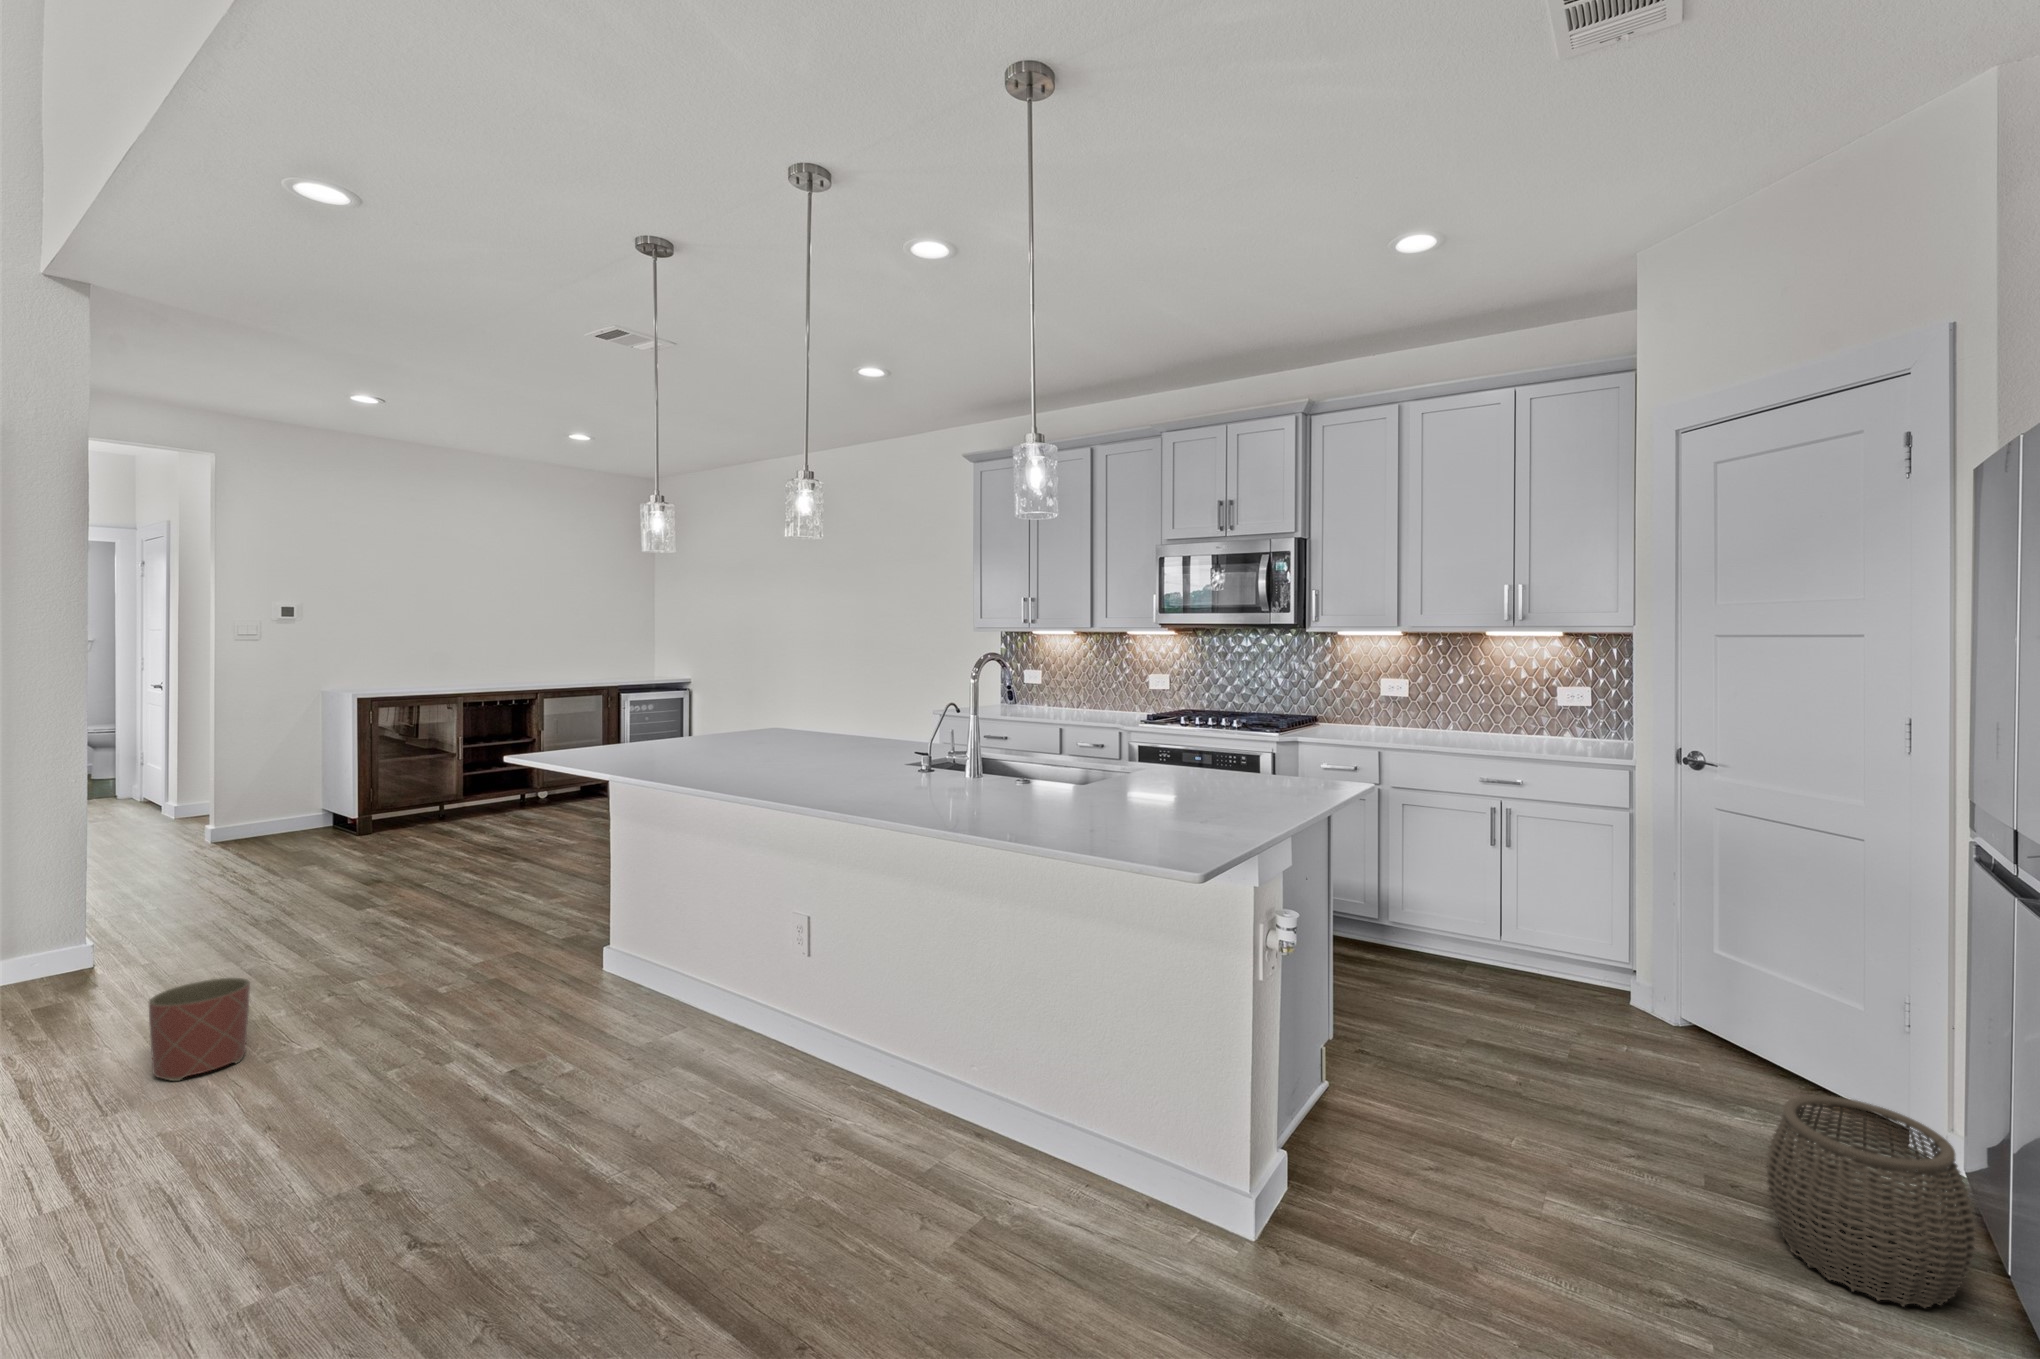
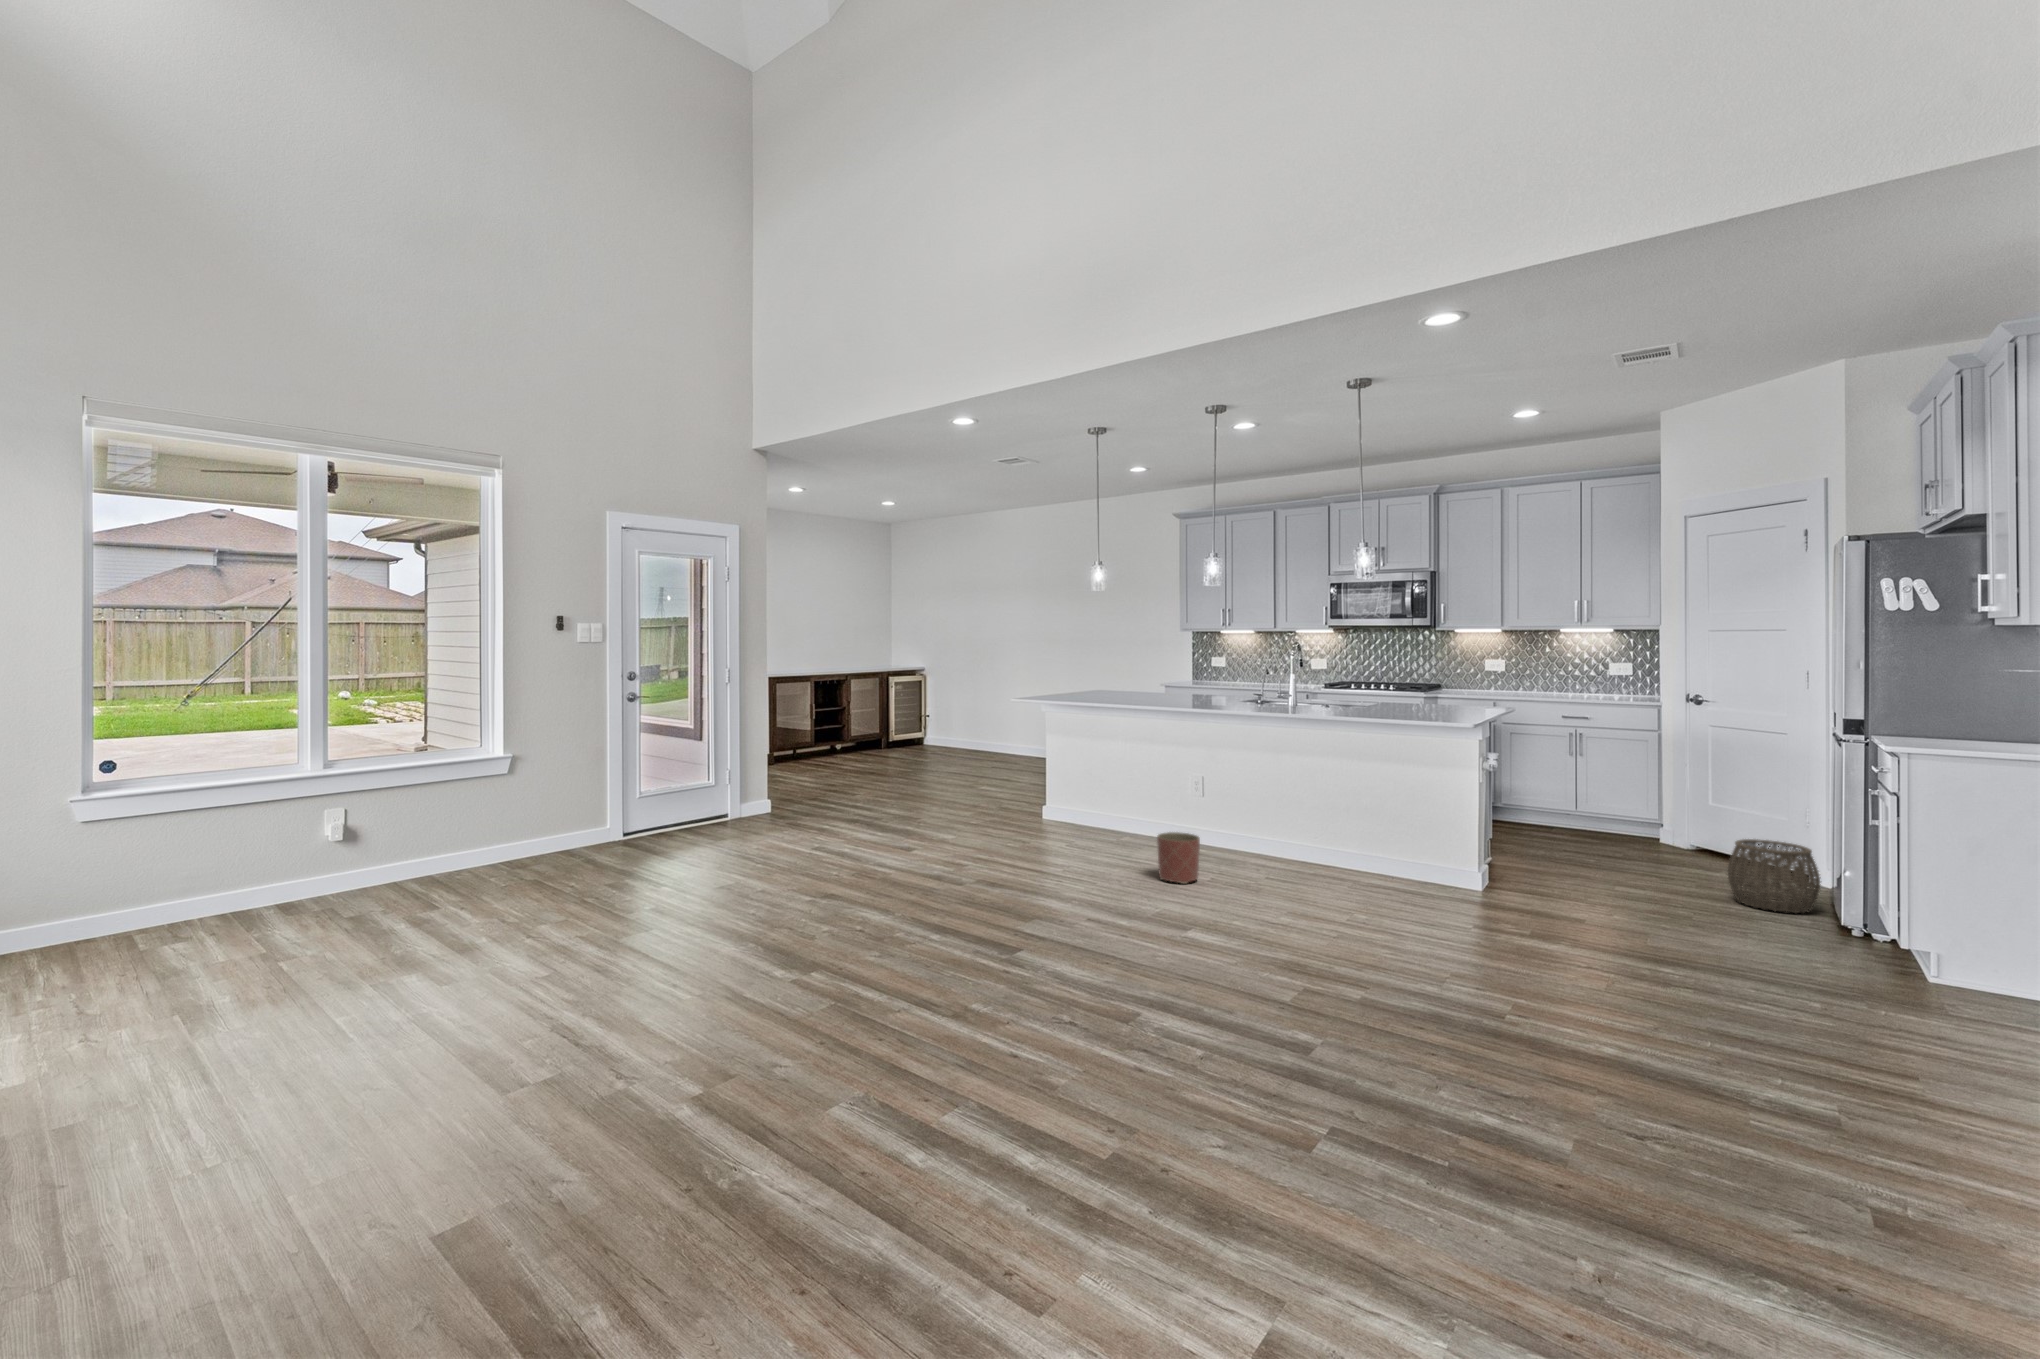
planter: present [149,978,250,1081] -> present [1157,832,1200,884]

